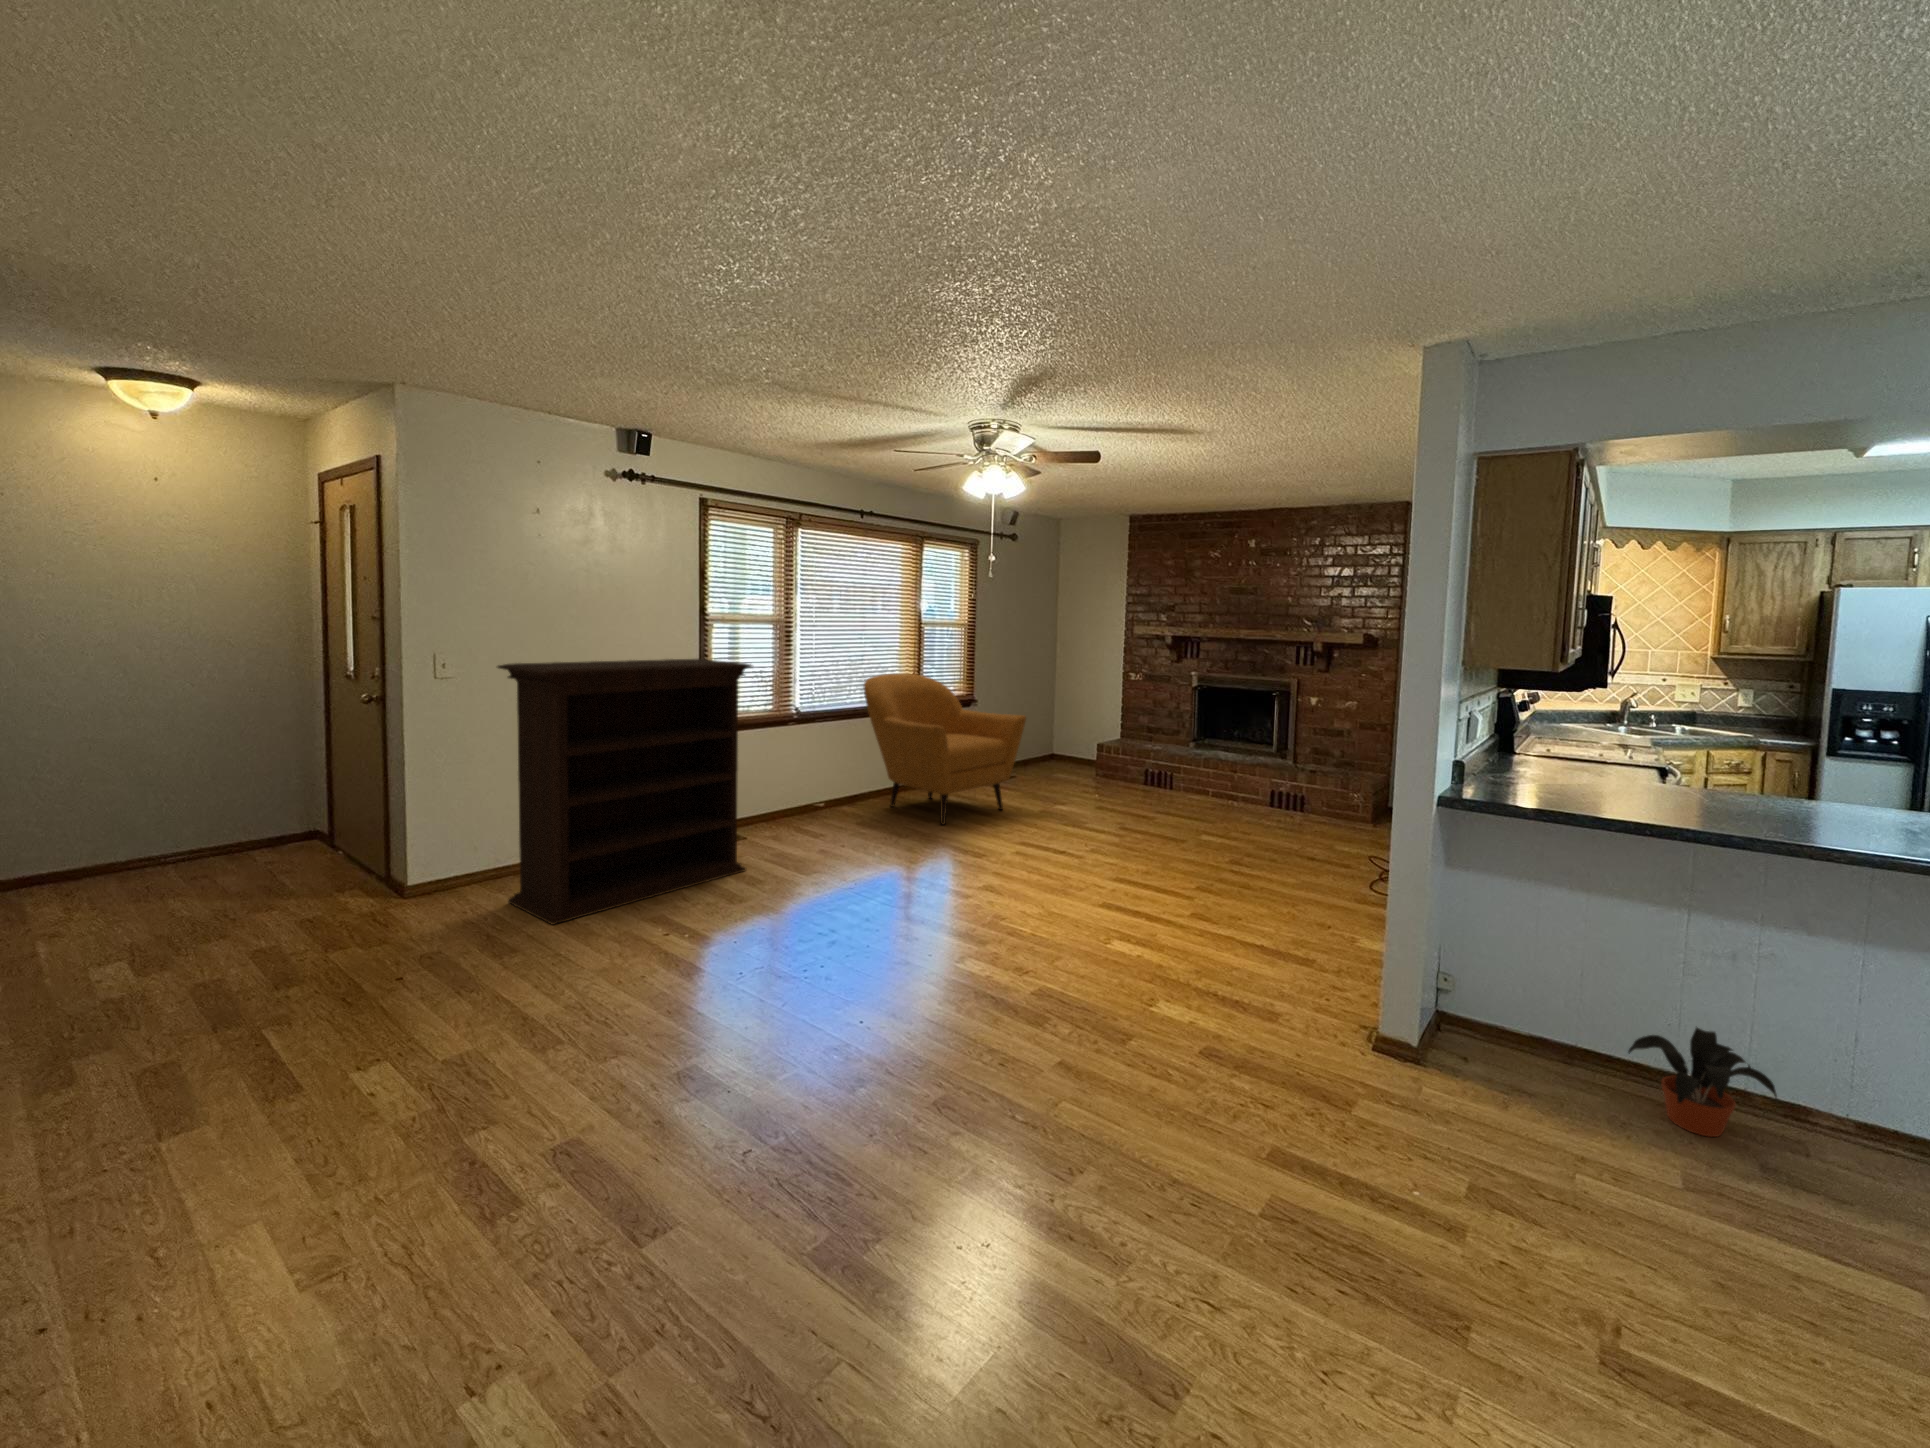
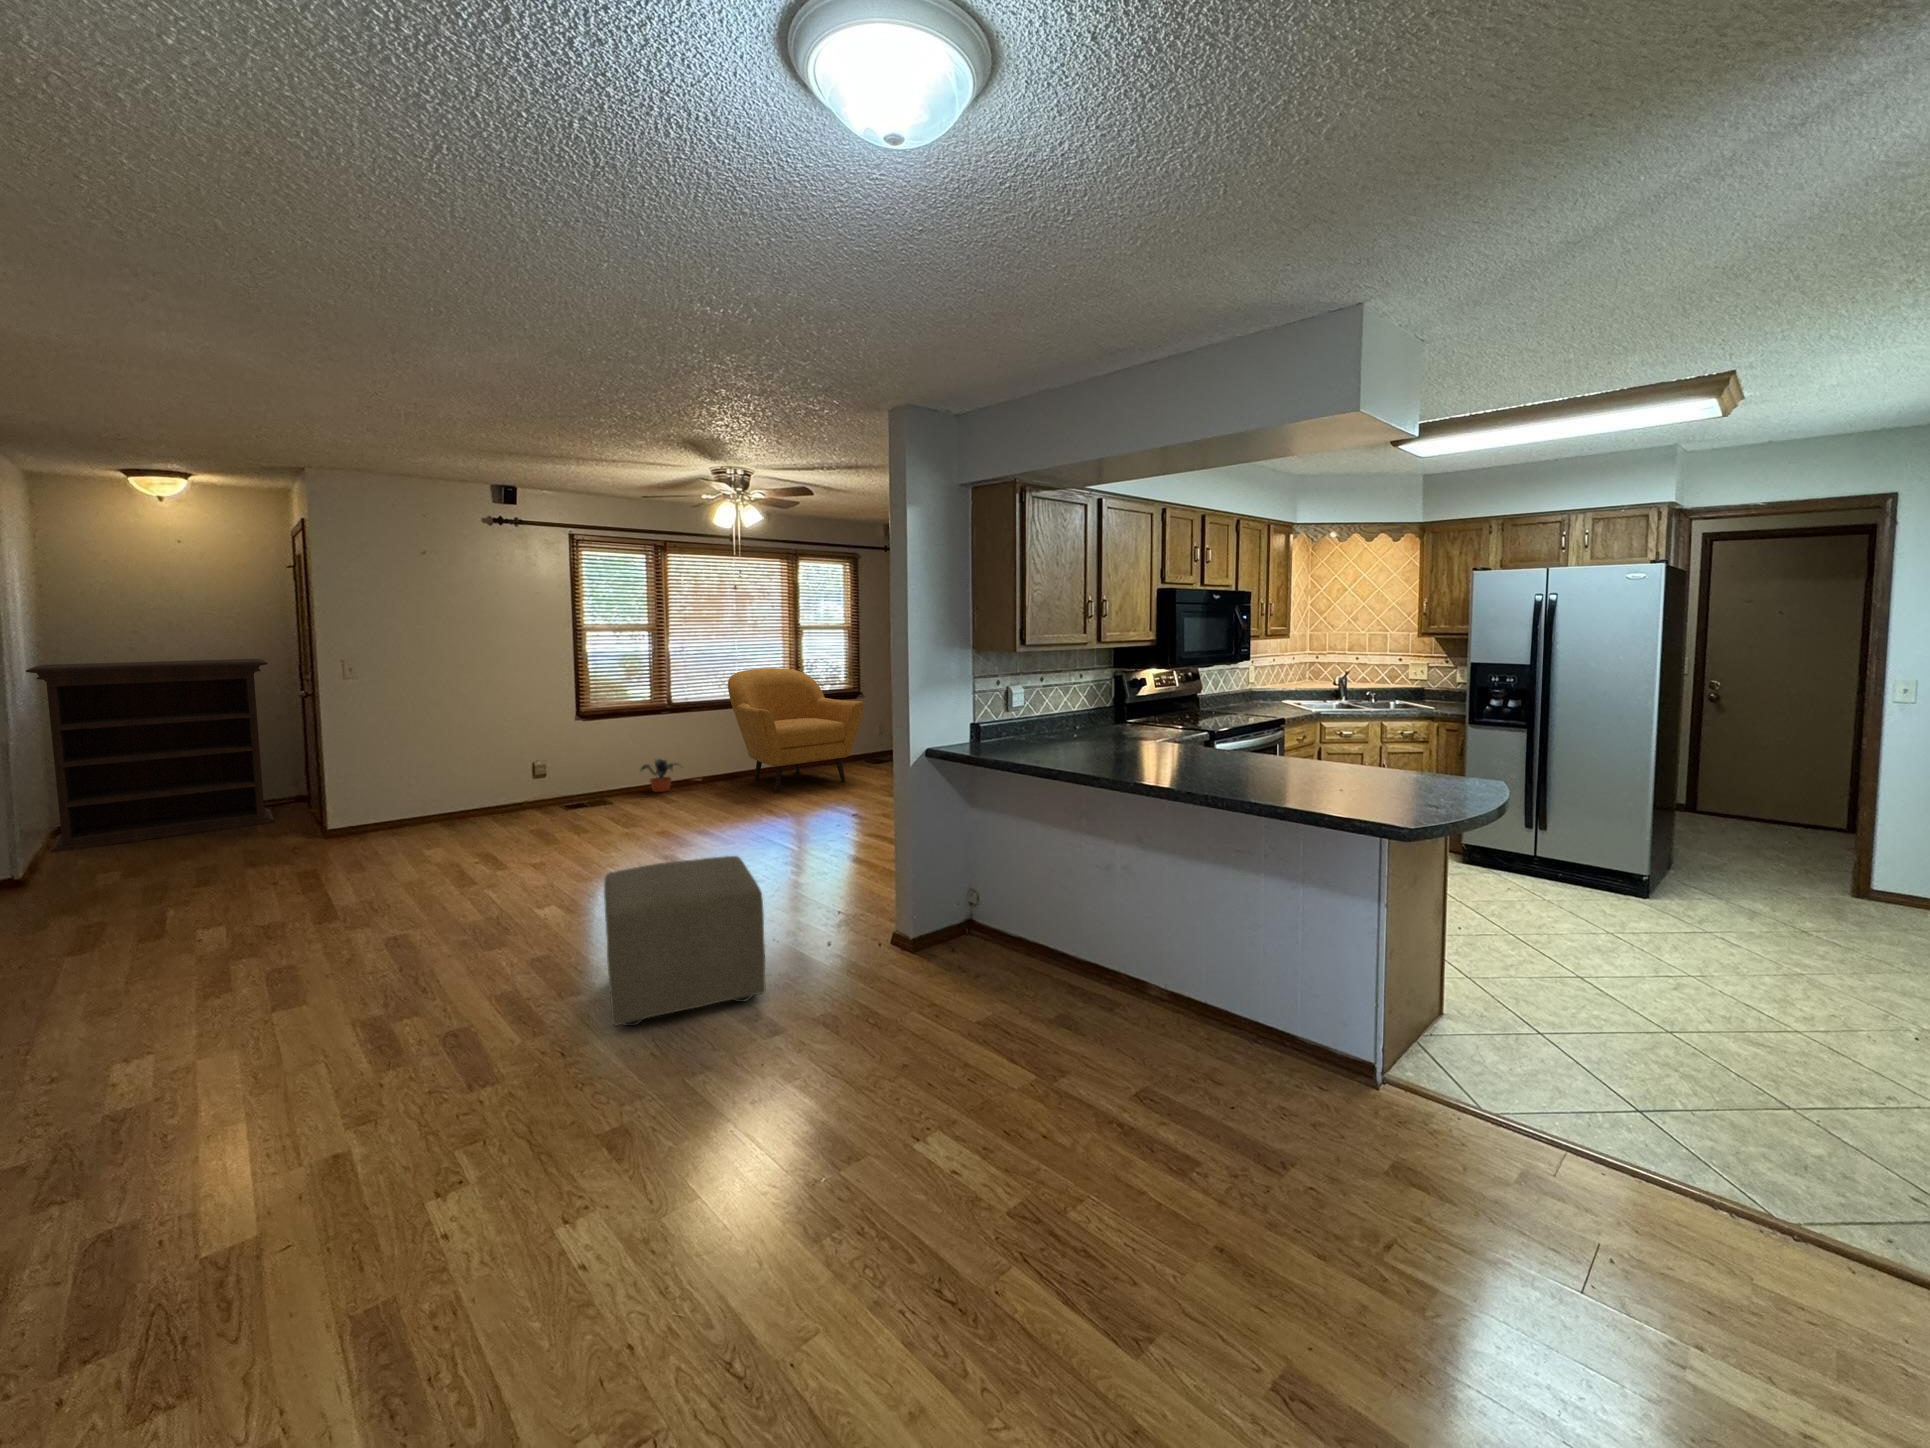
bookshelf: present [498,659,752,924] -> present [26,659,274,853]
ottoman: none [1132,952,1423,1257] -> present [604,856,765,1026]
potted plant: present [1628,1028,1777,1137] -> present [641,759,679,792]

